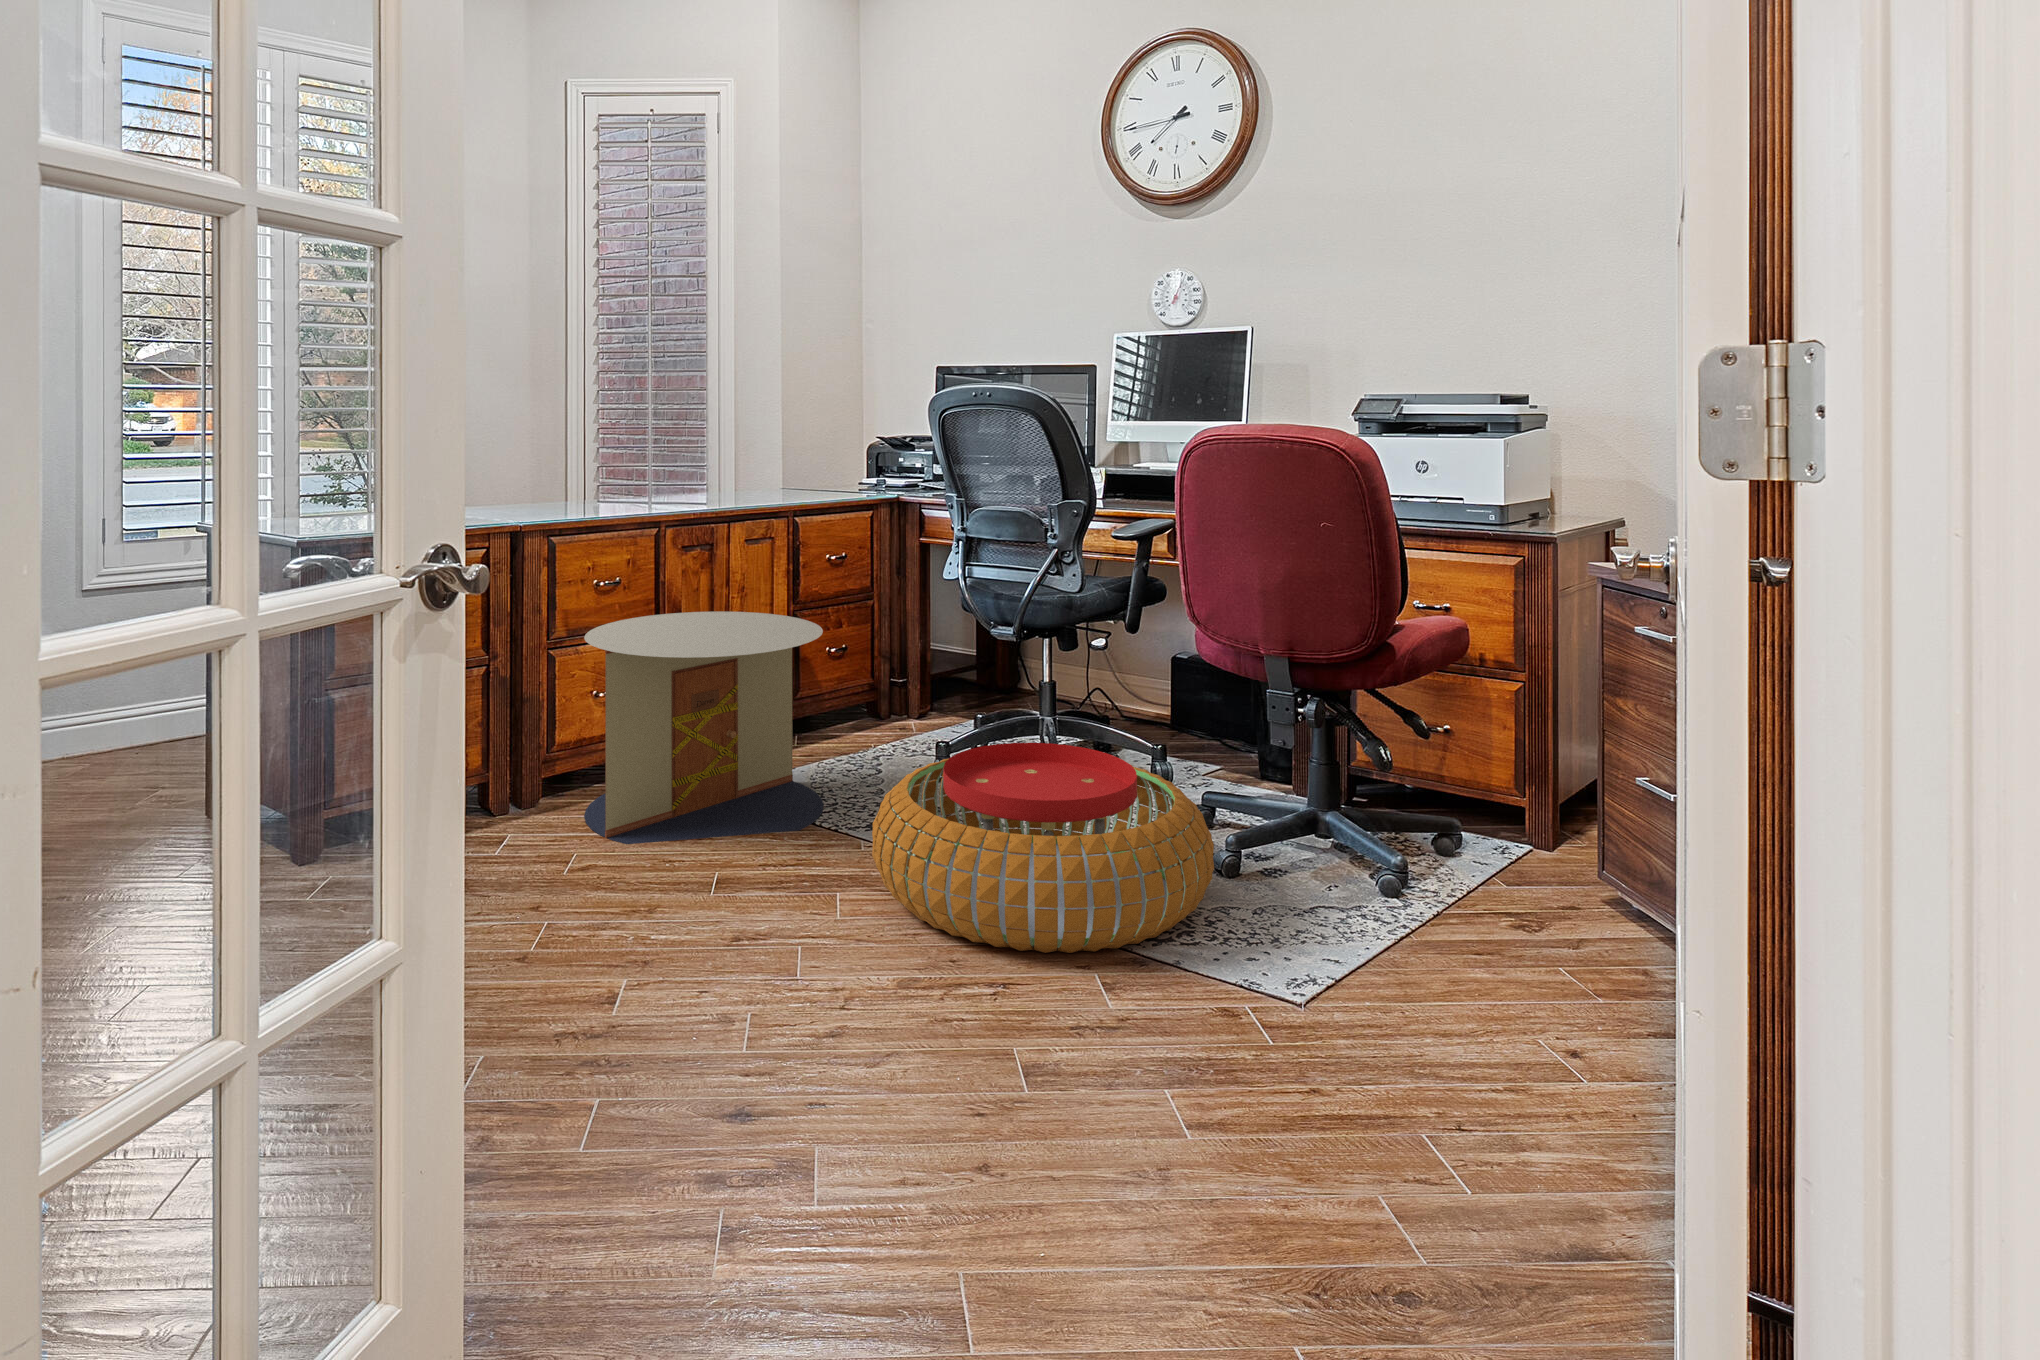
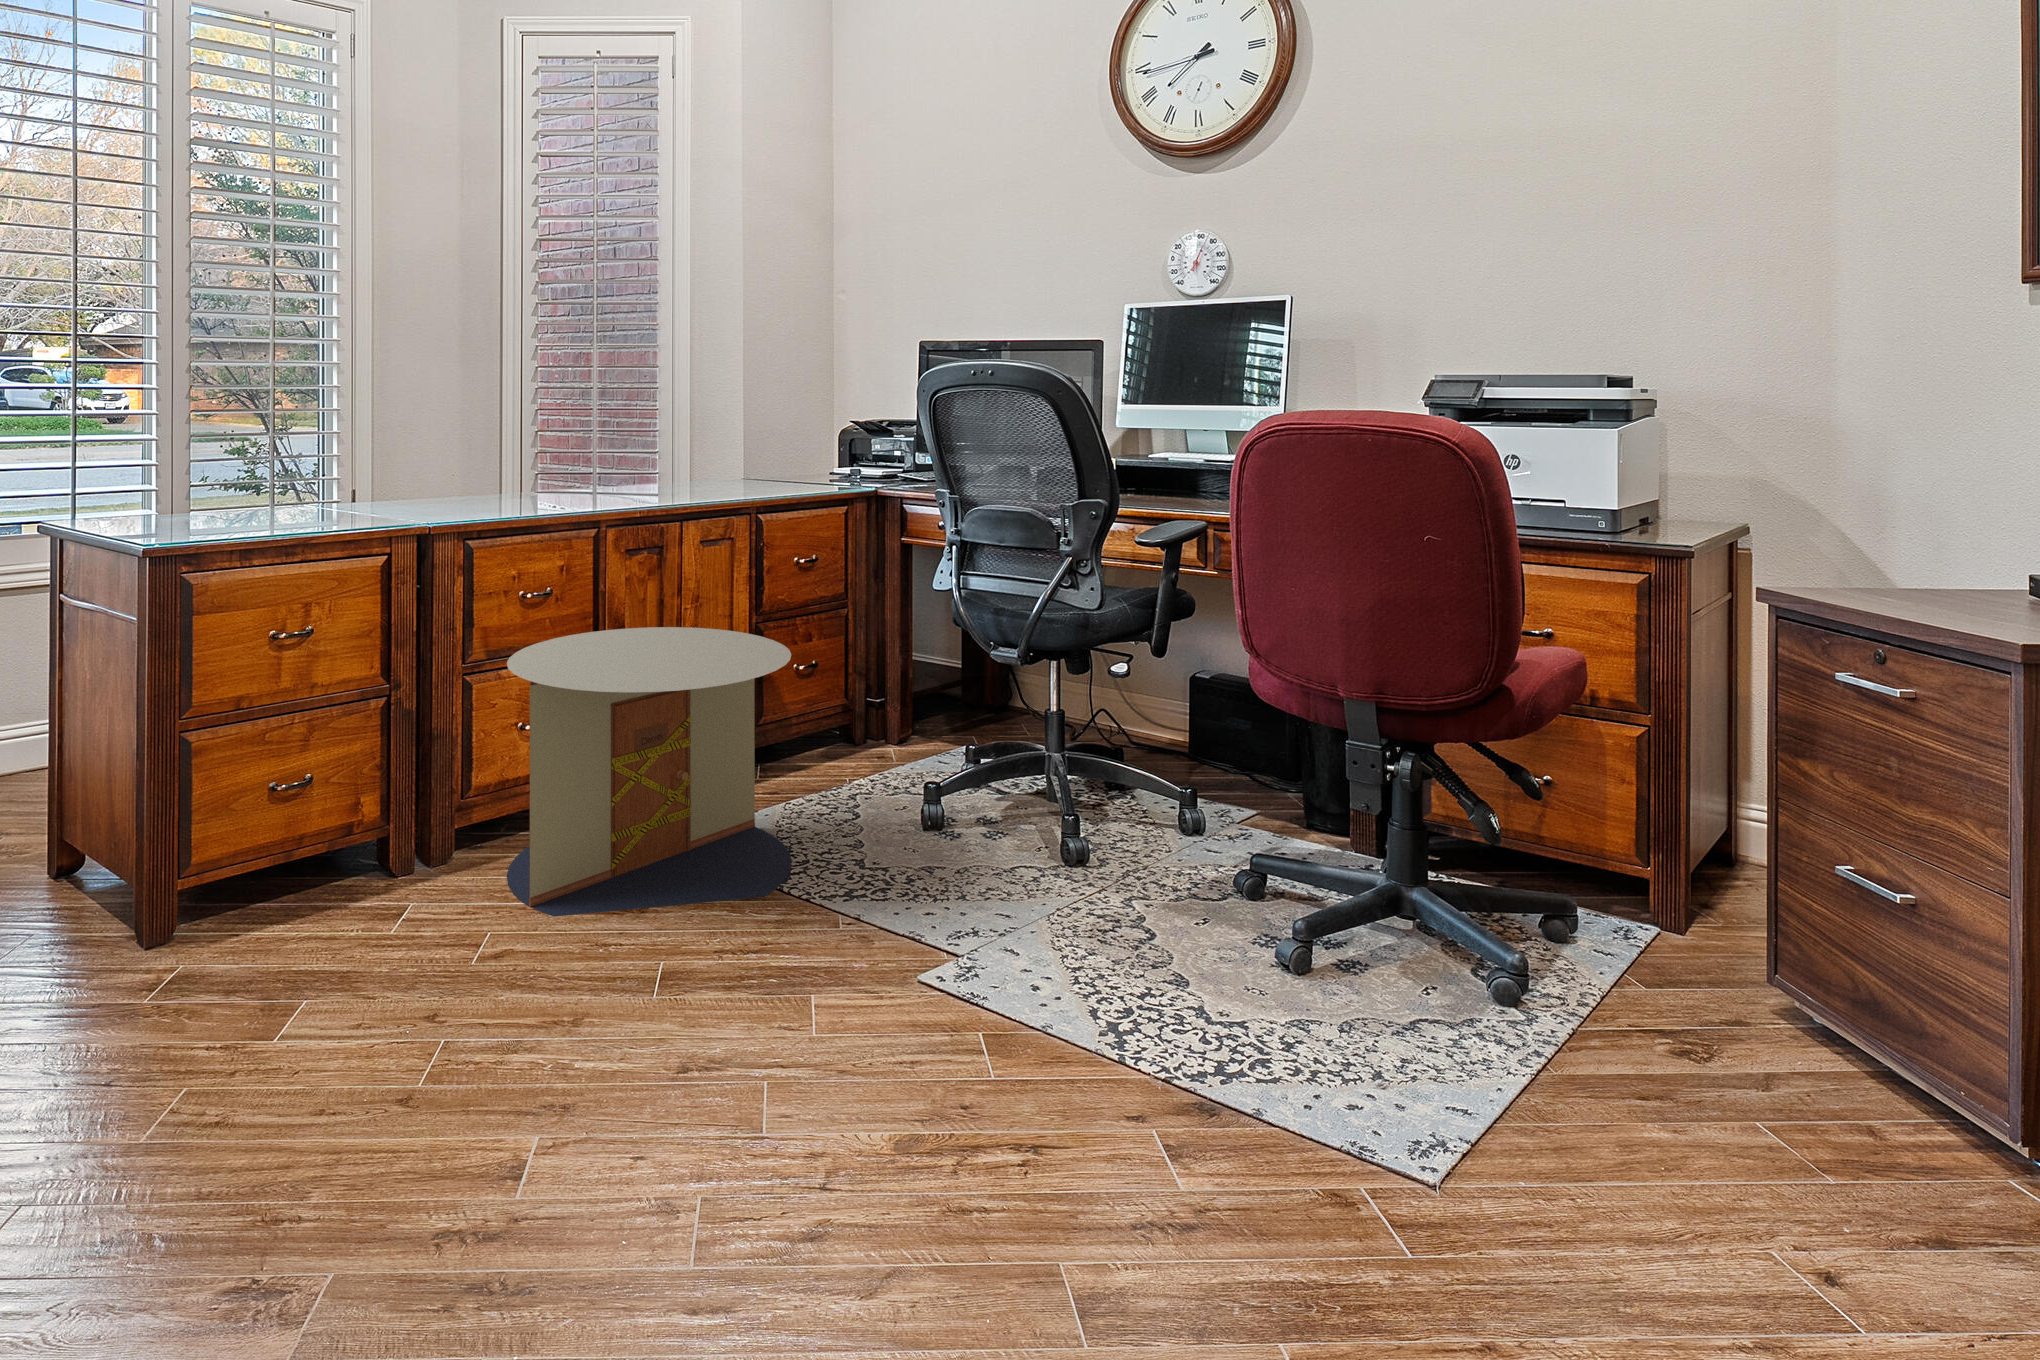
pouf: present [872,743,1214,953] -> none [855,800,1288,1095]

